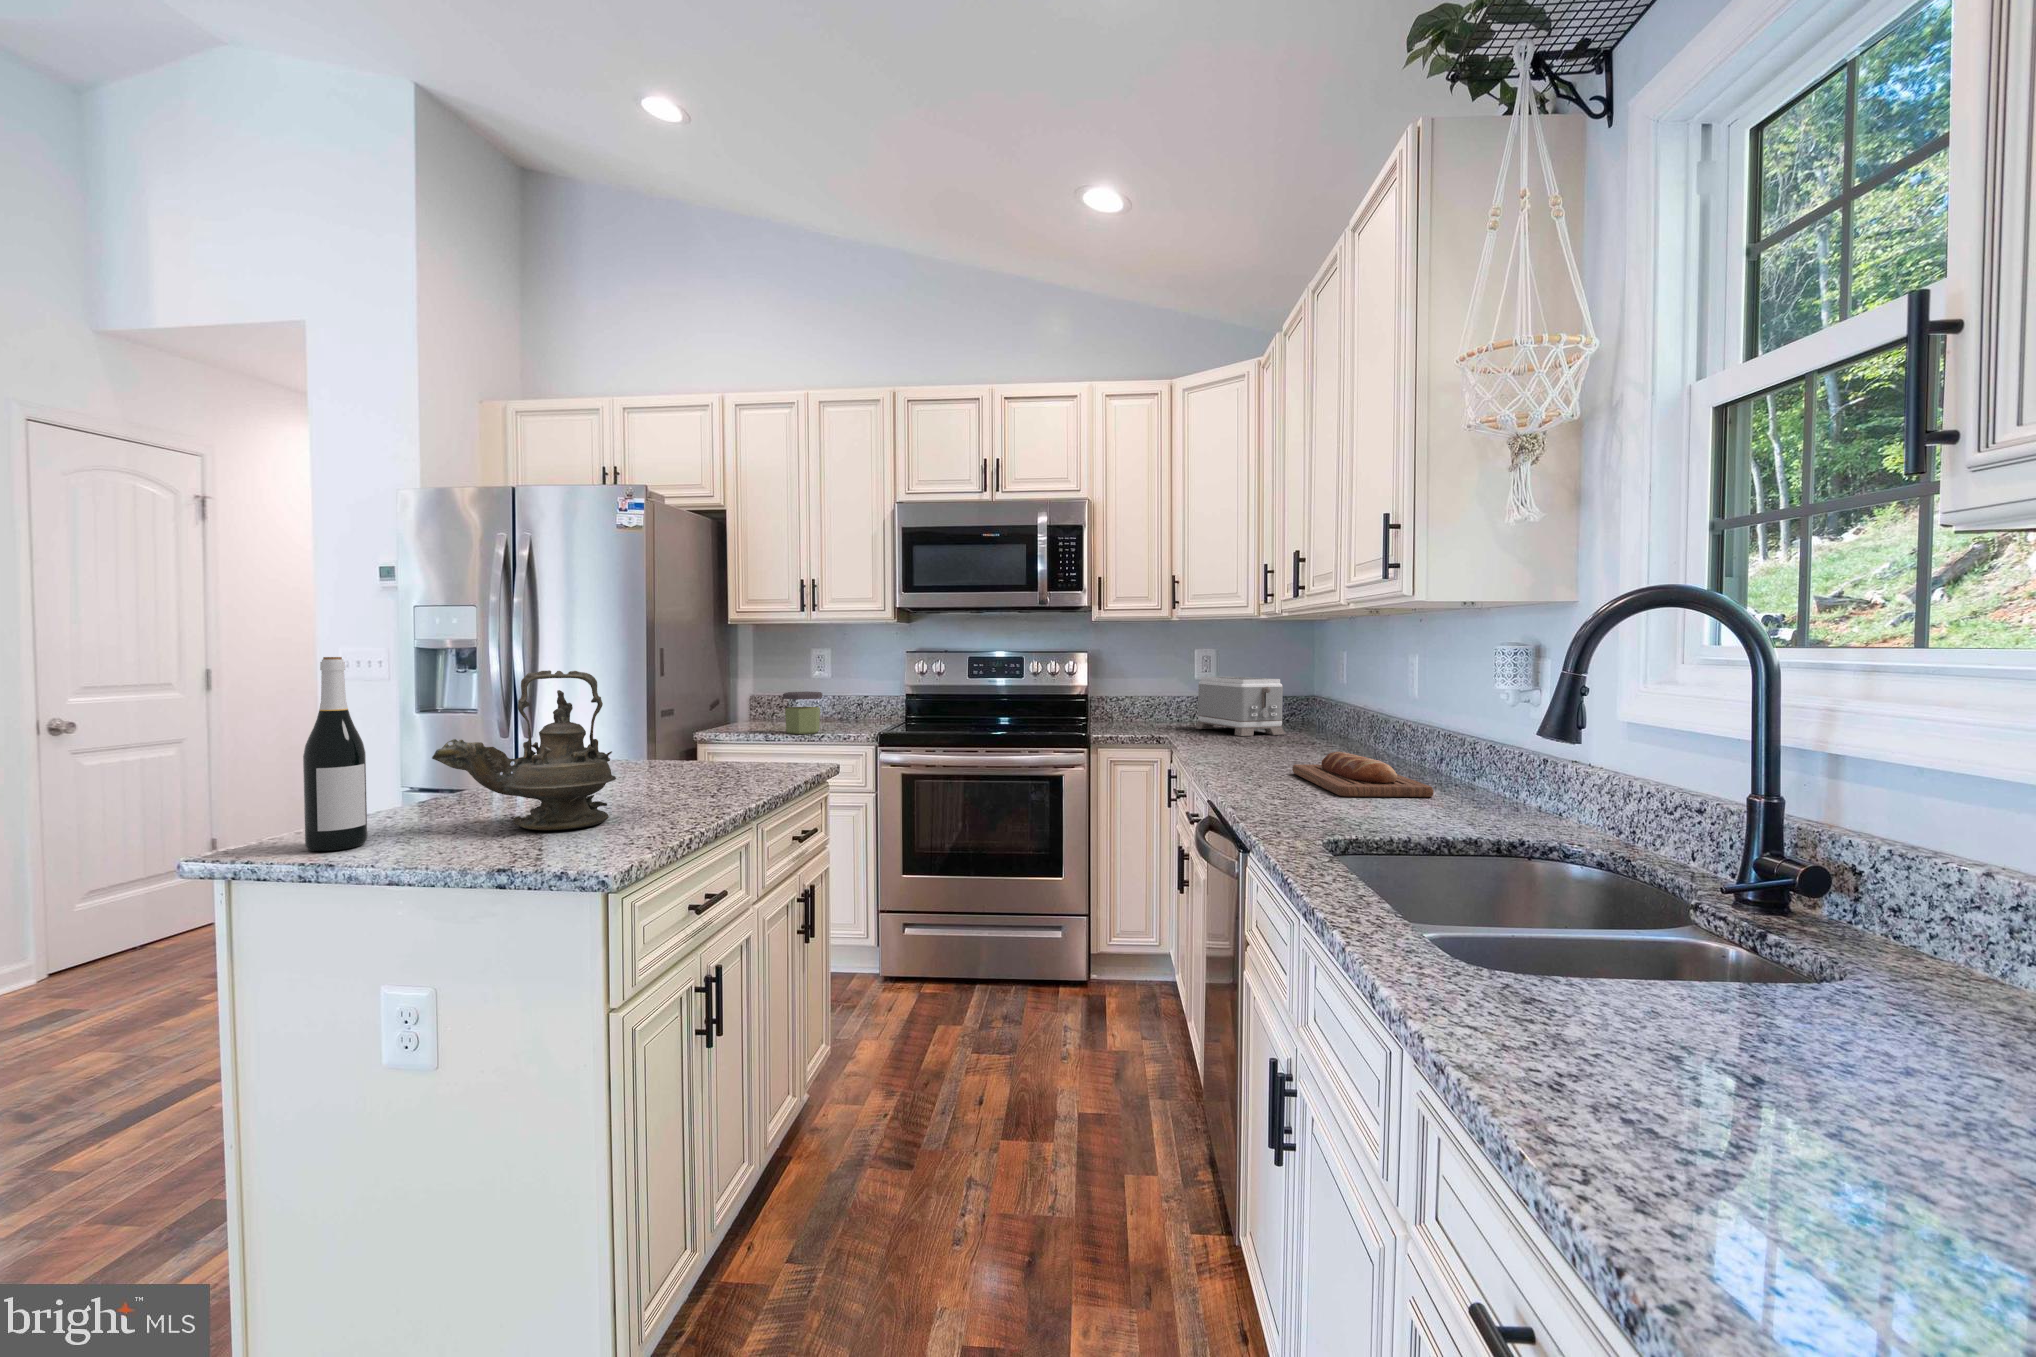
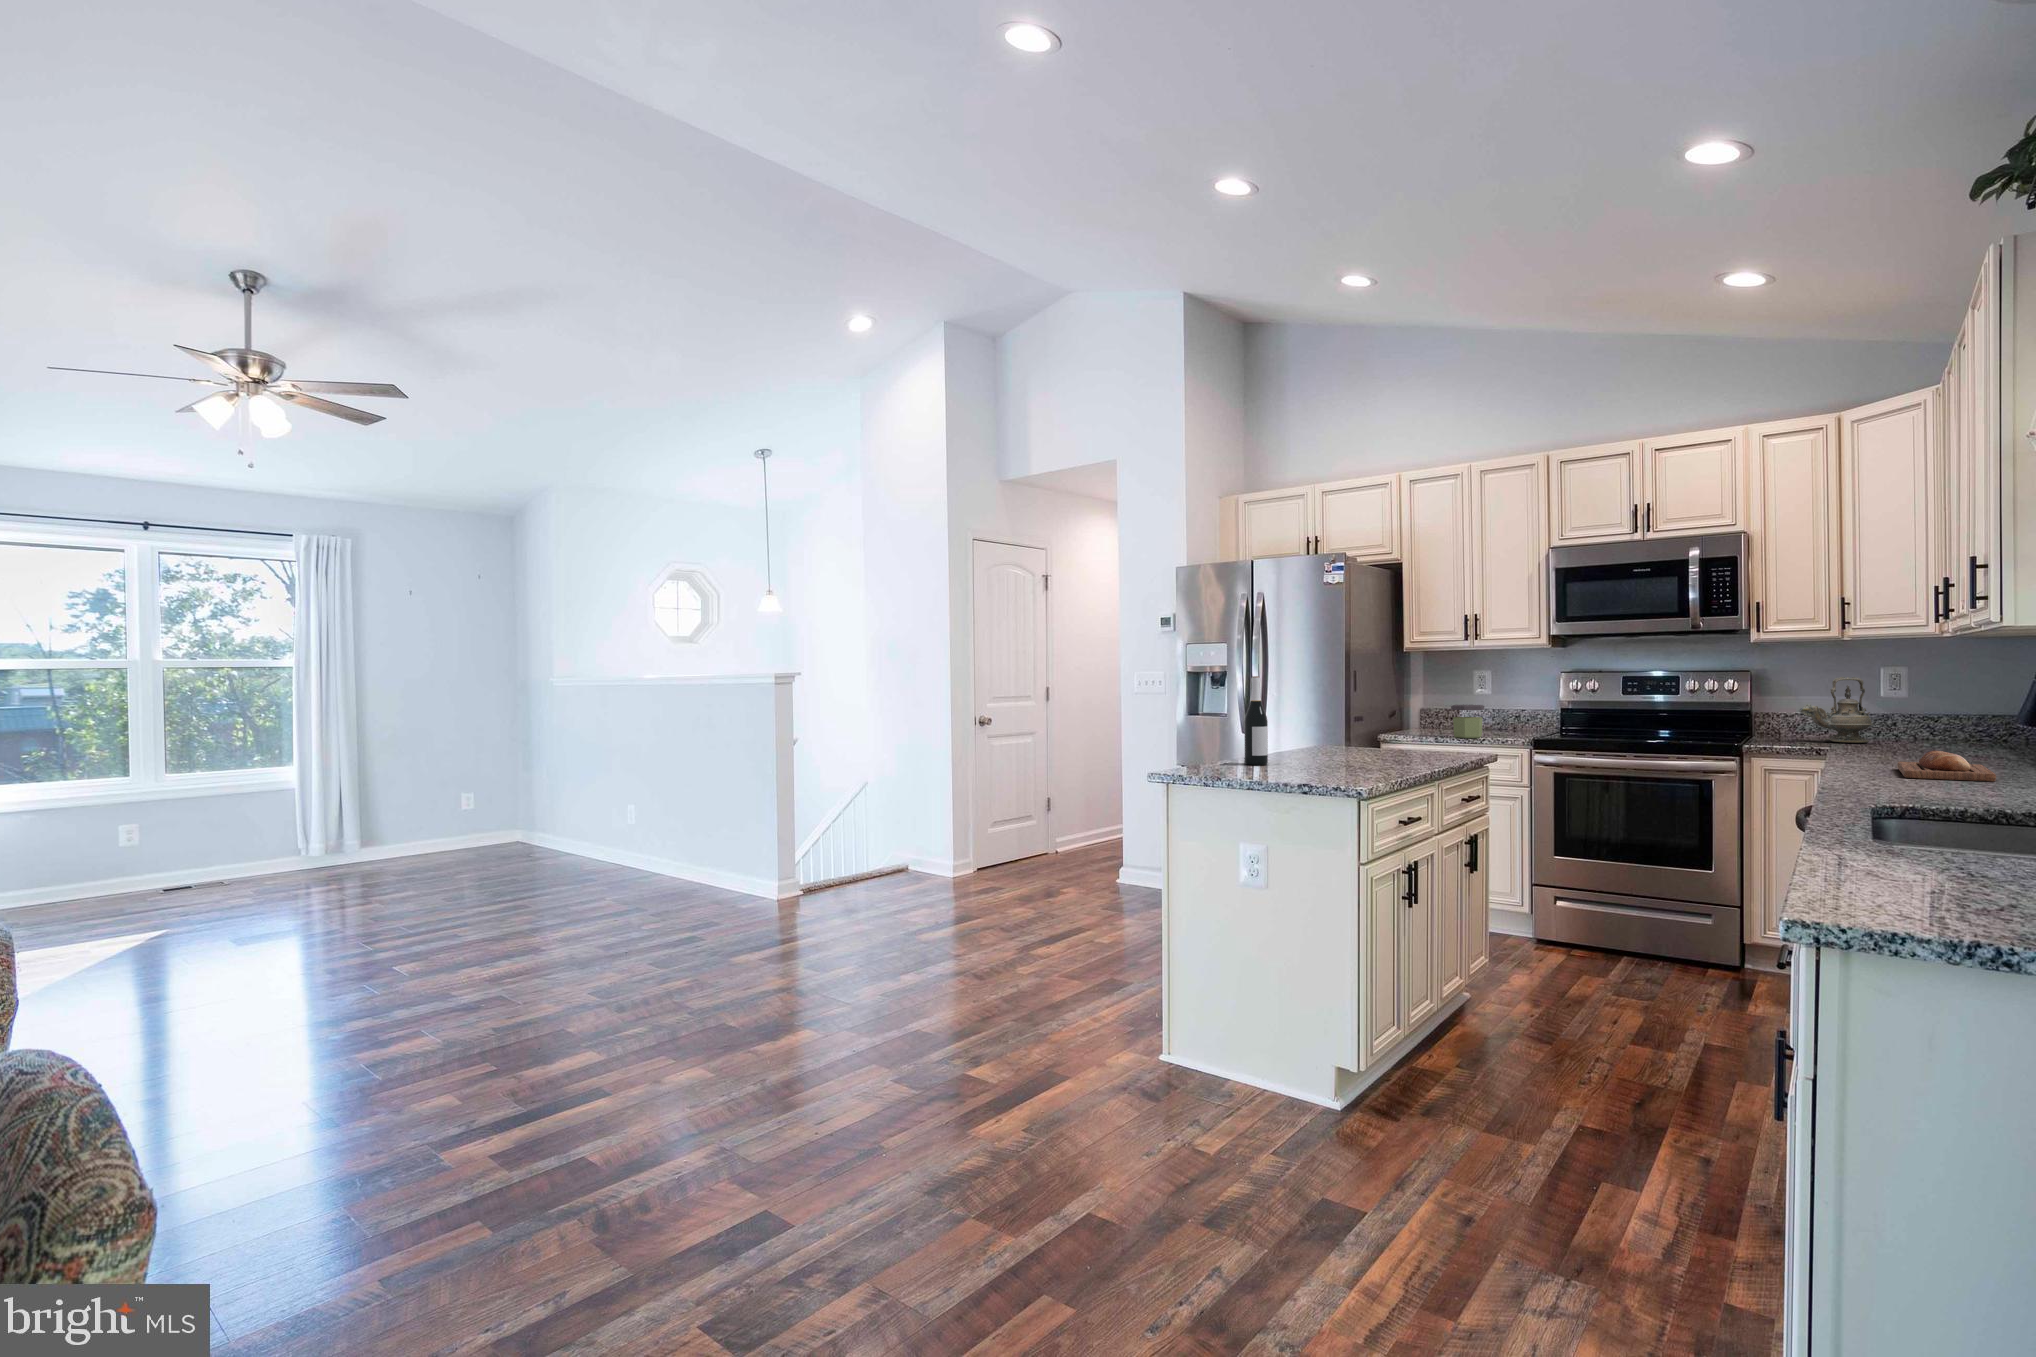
teapot: present [432,670,616,830] -> present [1799,677,1874,743]
toaster: present [1195,677,1285,736] -> none [1874,695,1976,752]

